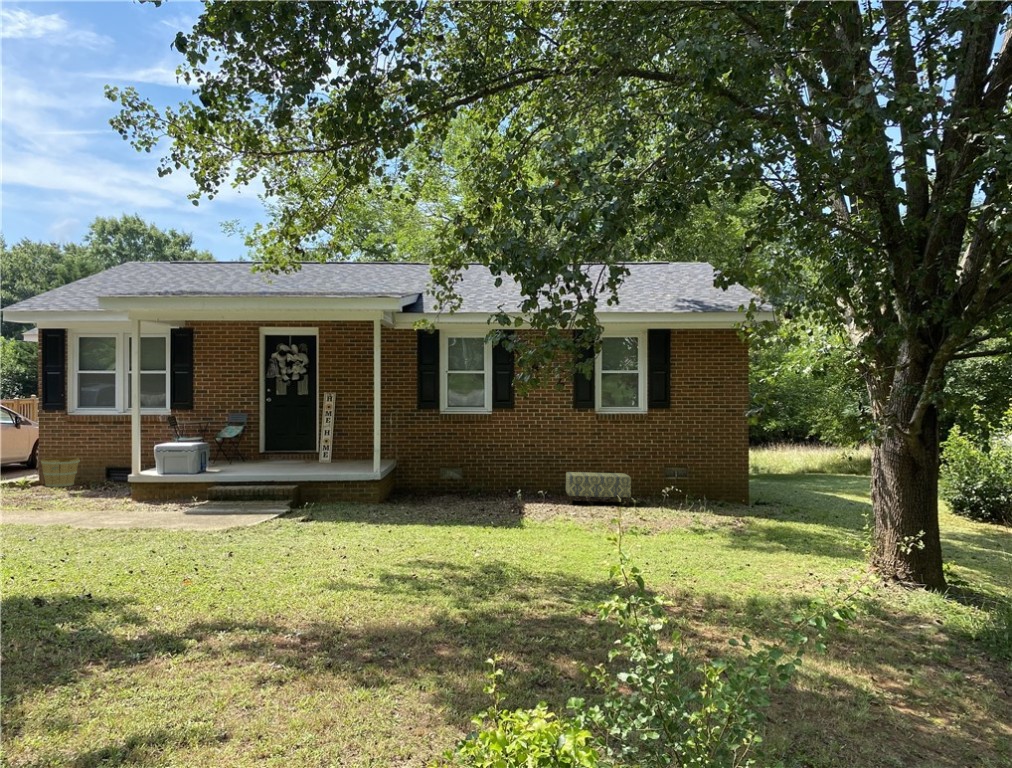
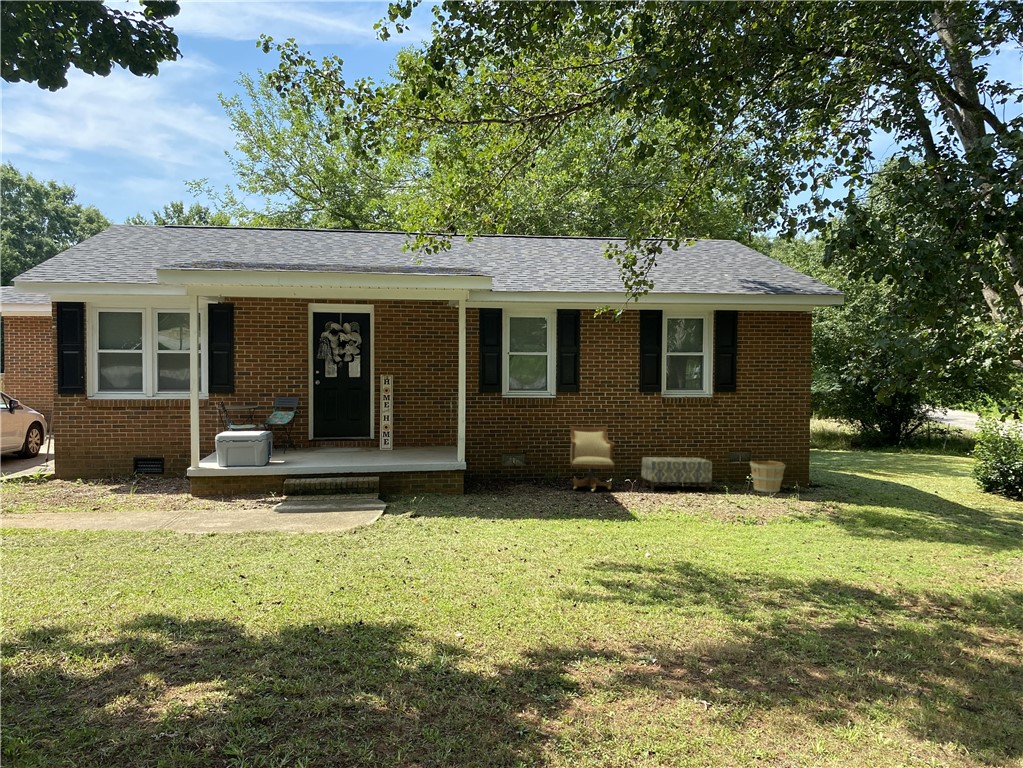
chair: none [491,441,532,505] -> present [570,426,615,492]
wooden bucket: present [41,458,80,487] -> present [750,461,785,492]

